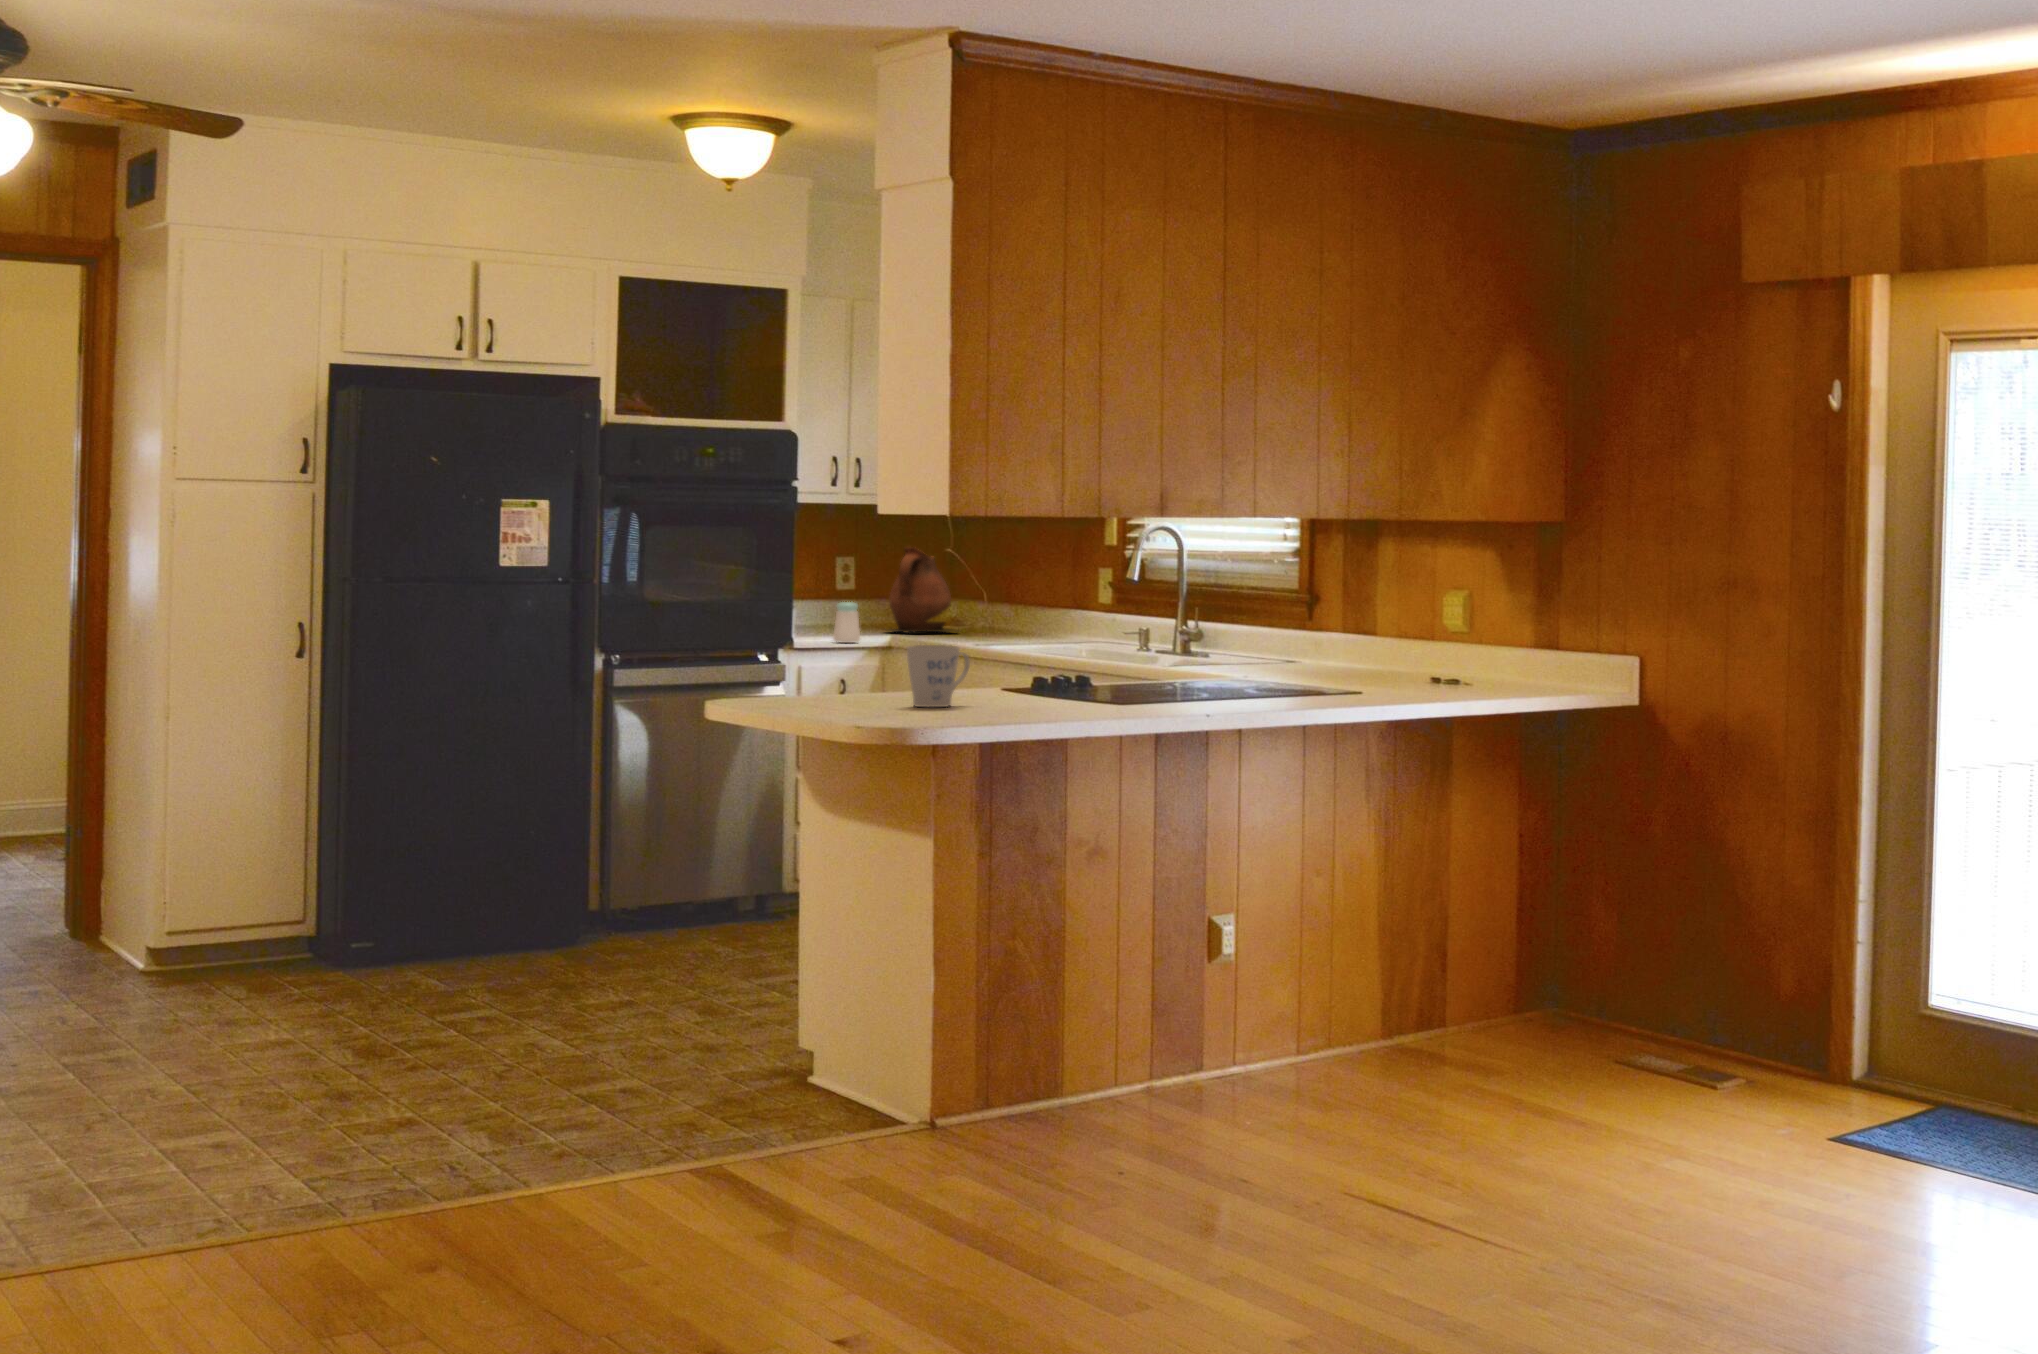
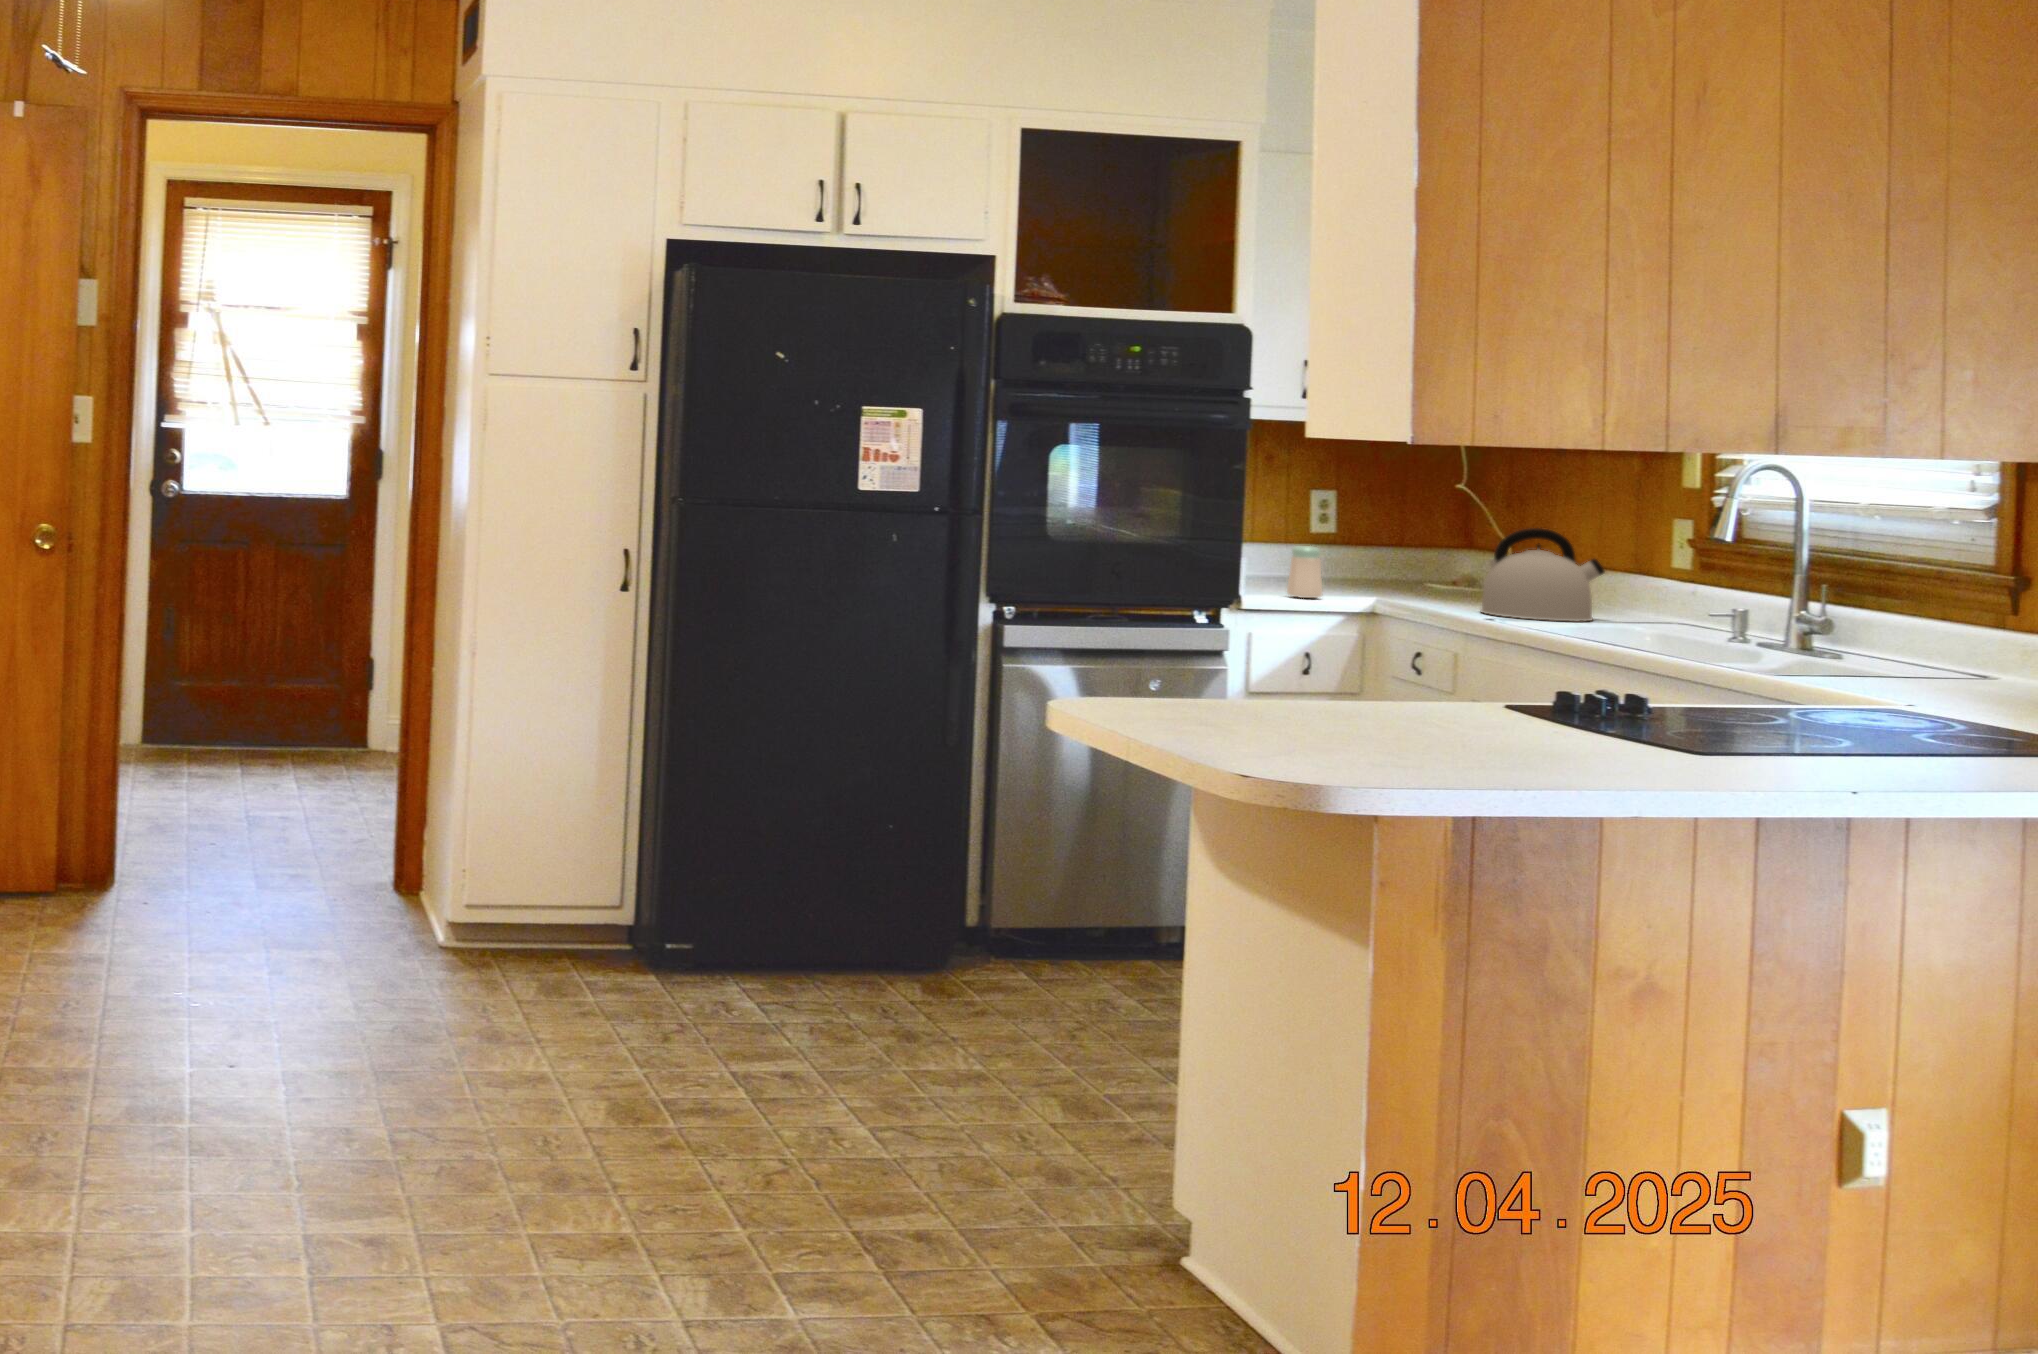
ceramic pitcher: present [885,547,951,633] -> none [1359,477,1468,590]
kettle: none [975,580,1059,646] -> present [1481,528,1605,622]
mug: present [907,645,970,707] -> none [1317,650,1427,757]

